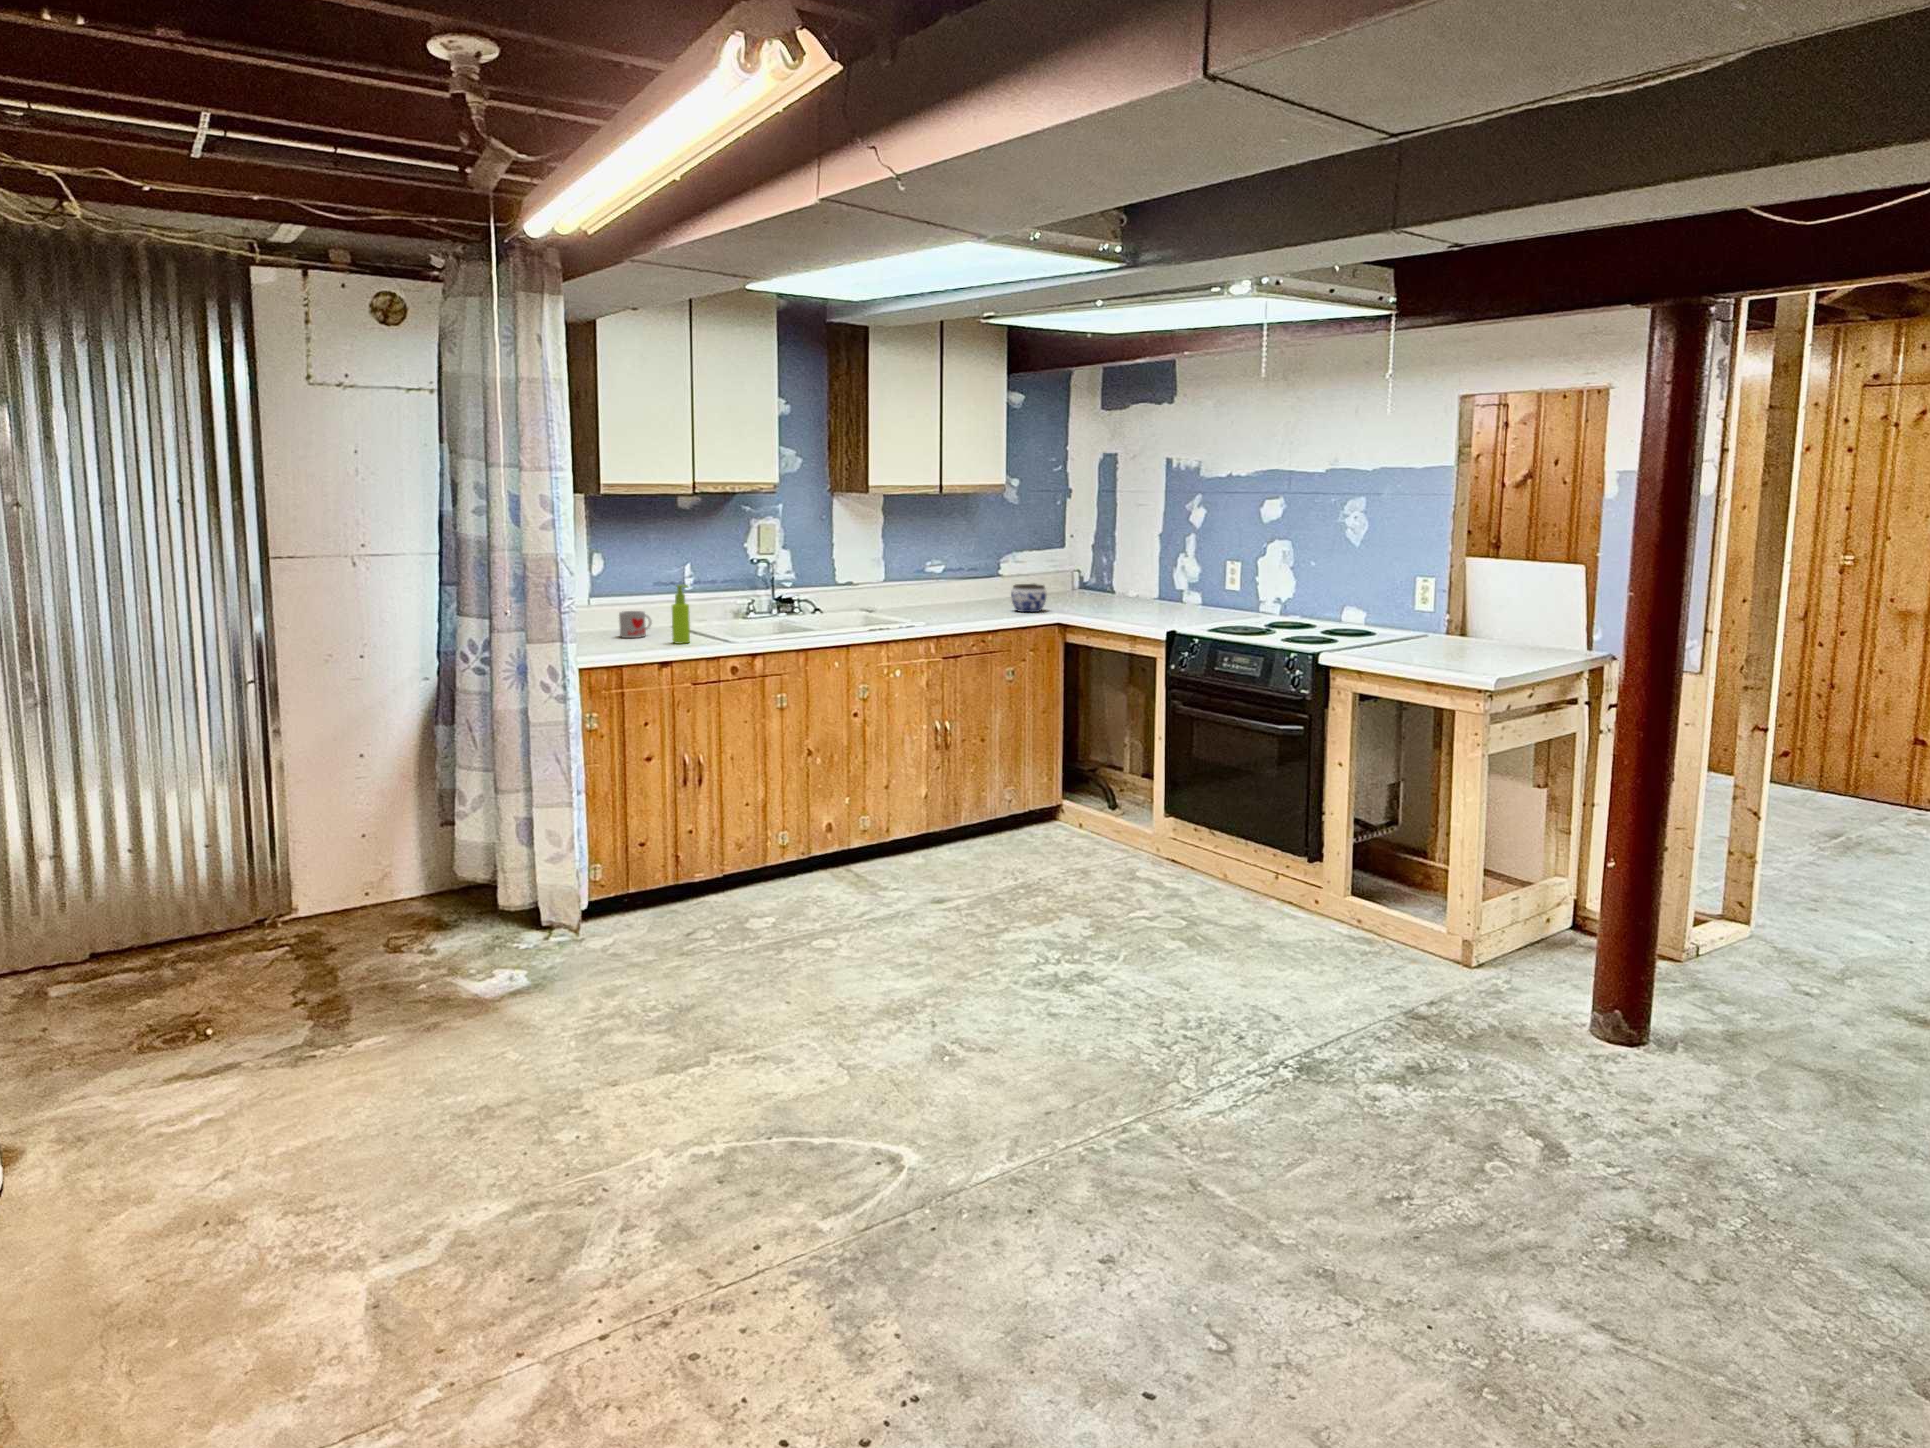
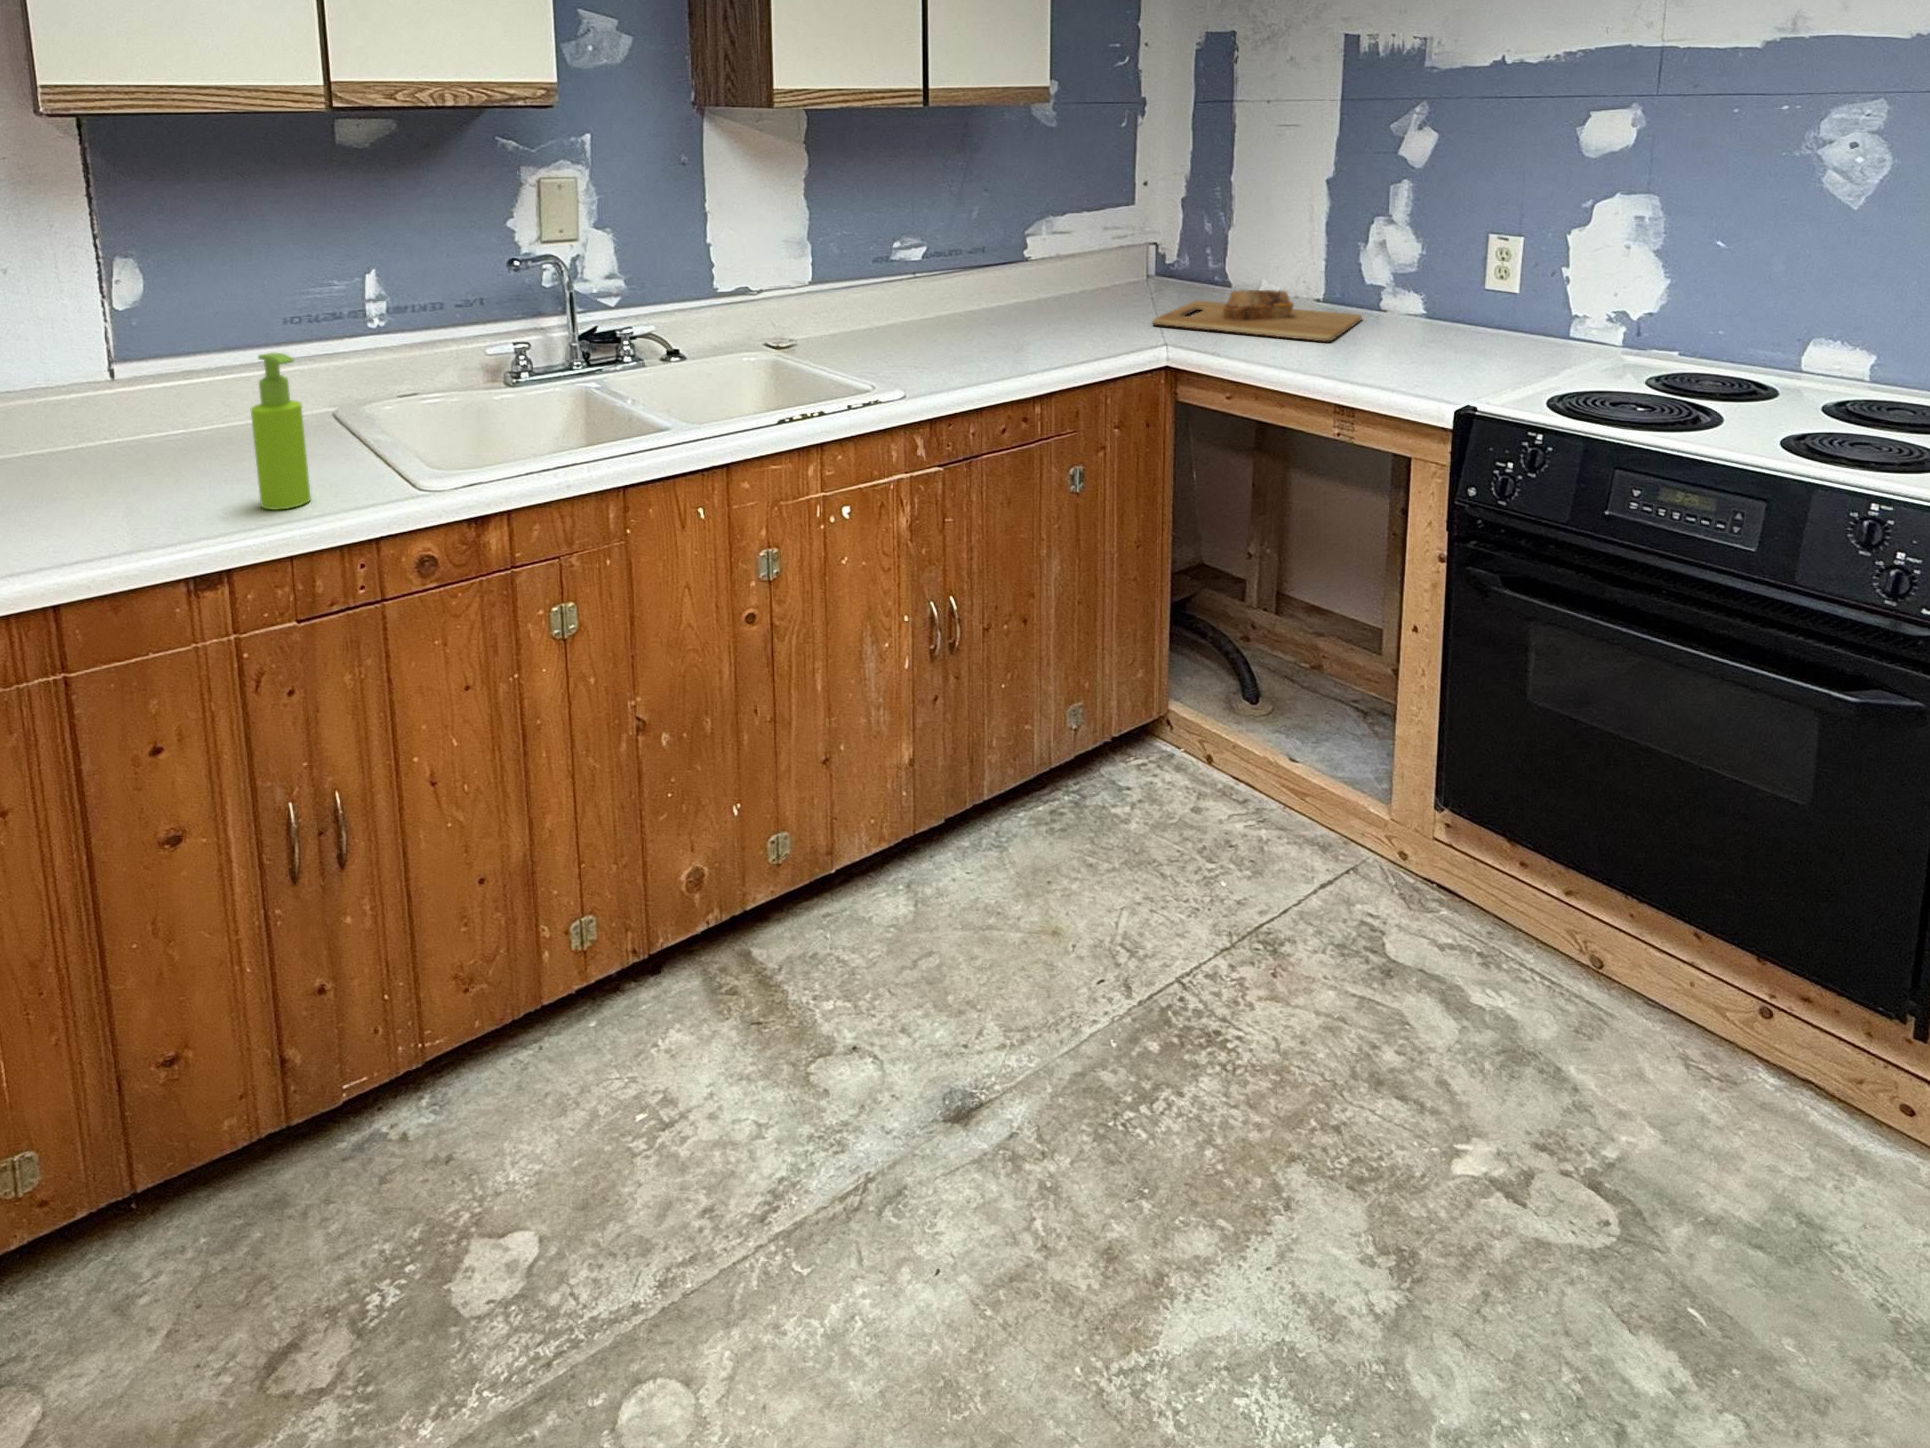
jar: present [1011,584,1047,612] -> none [1066,284,1138,344]
cutting board: none [1059,589,1170,612] -> present [1153,290,1362,342]
mug: present [619,611,652,638] -> none [142,405,241,481]

